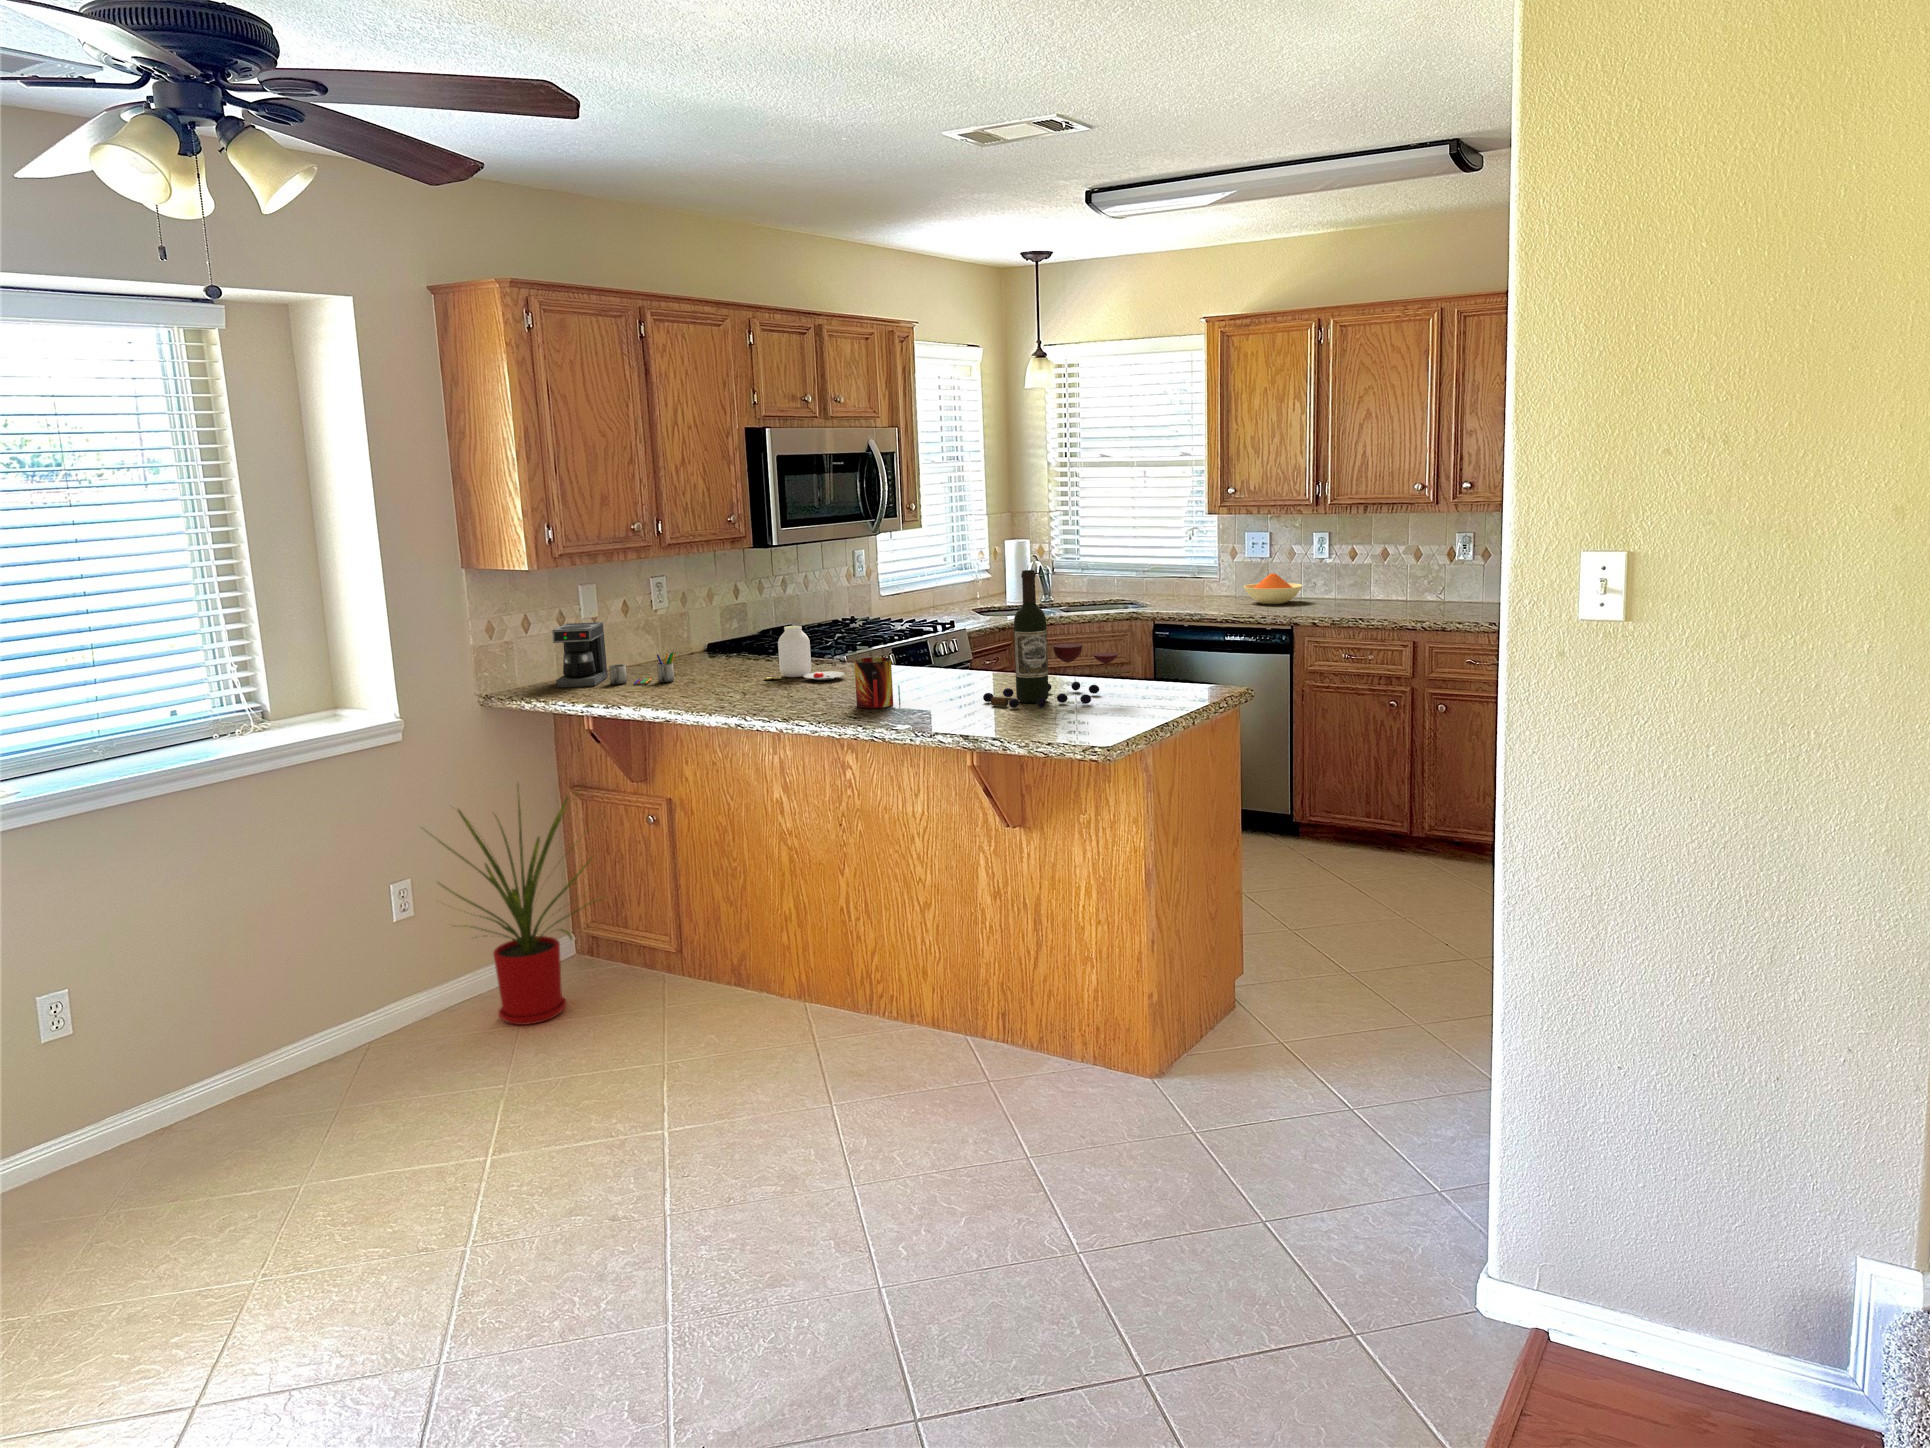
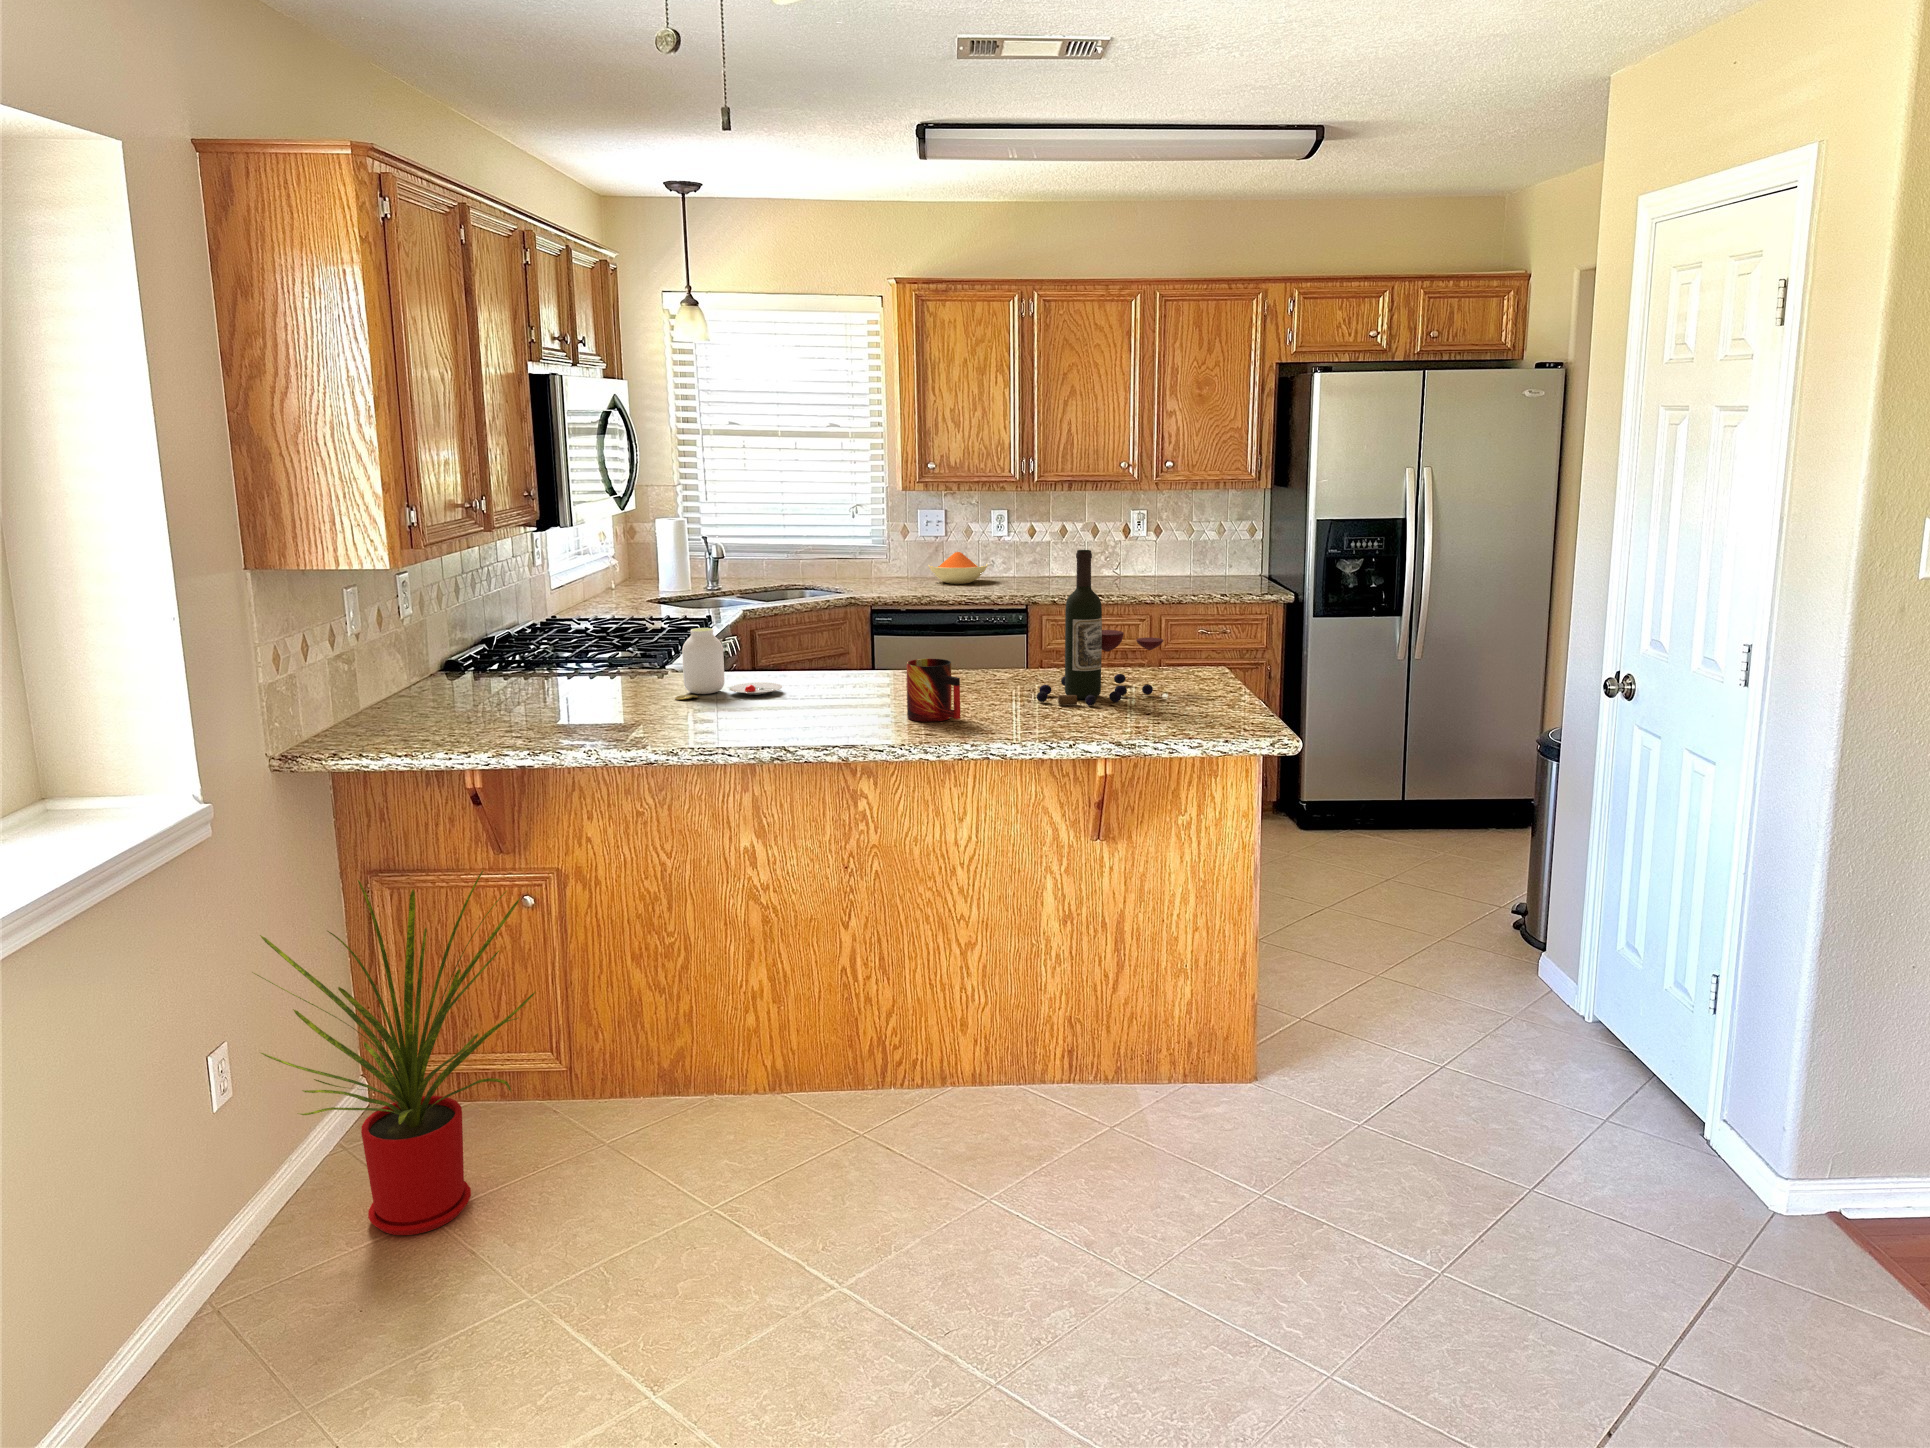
coffee maker: present [552,622,676,688] -> none [368,637,559,736]

